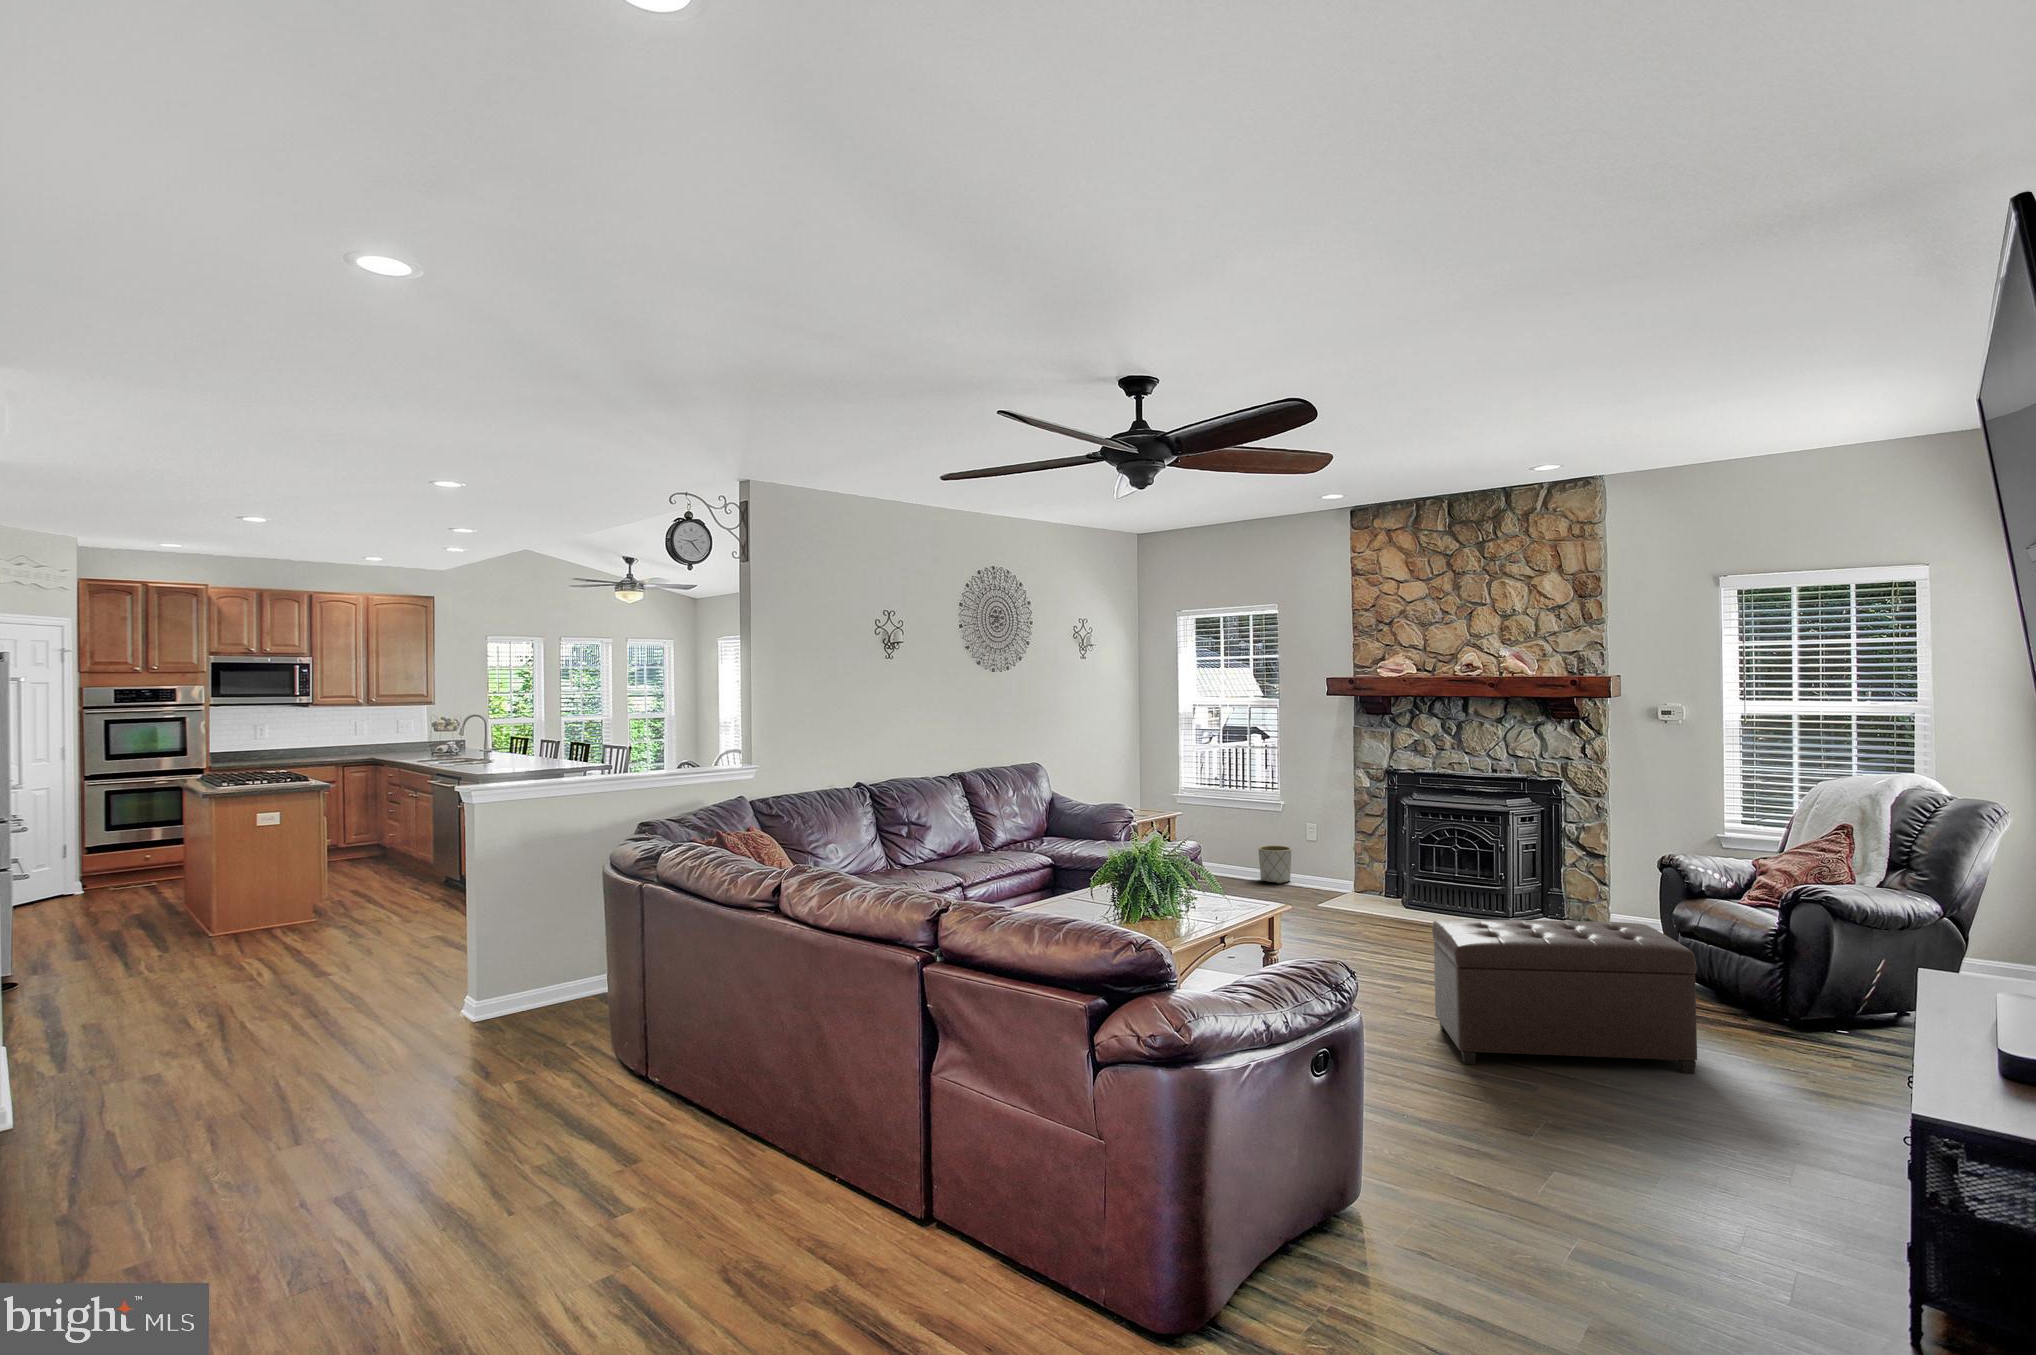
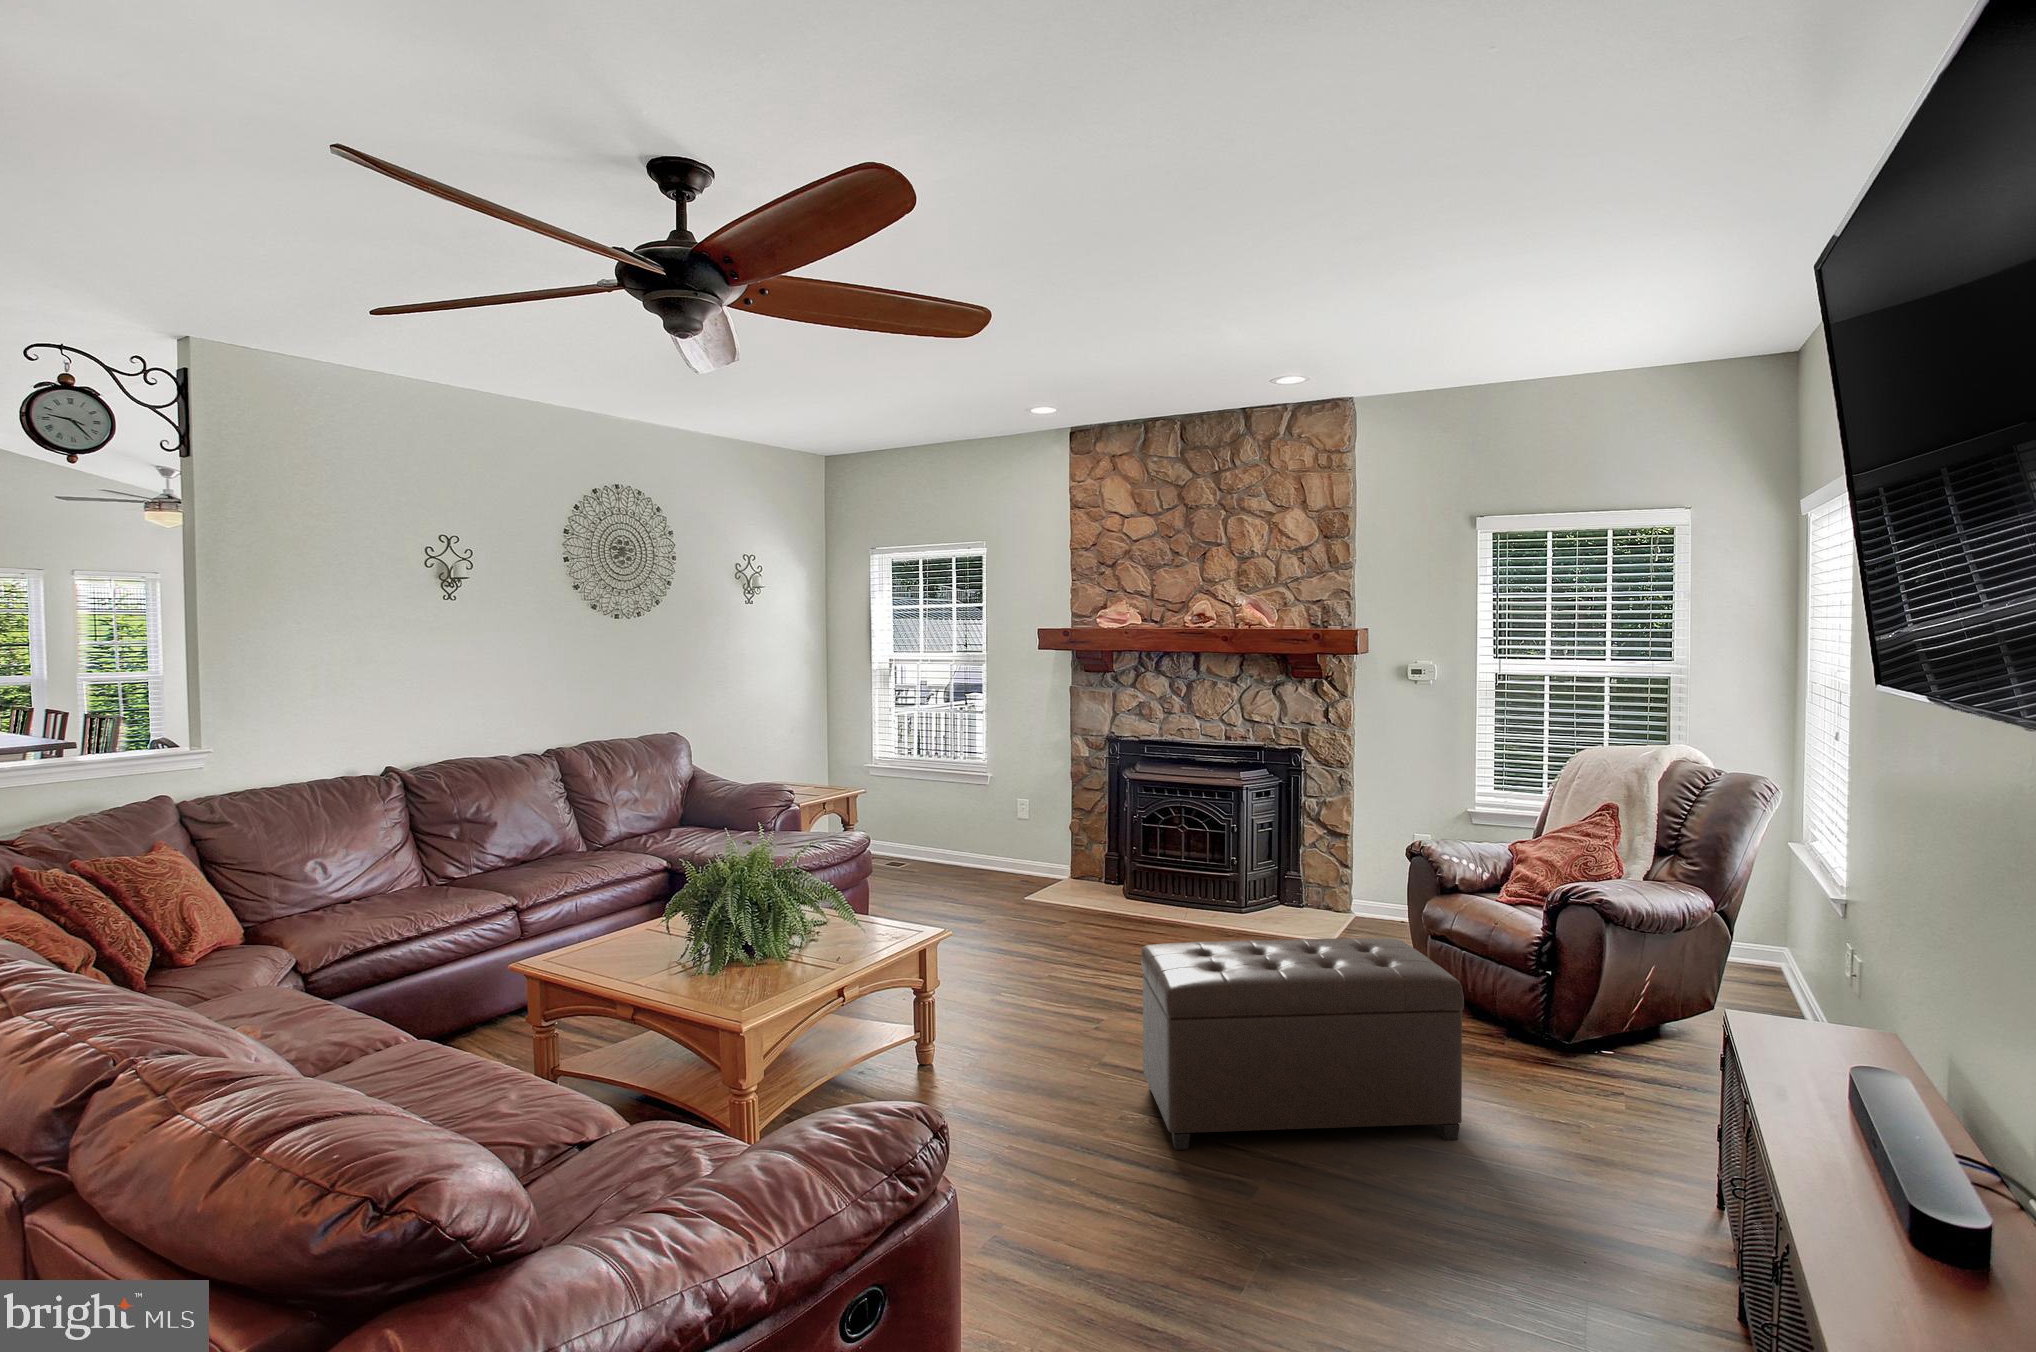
planter: present [1258,845,1291,884] -> none [961,831,1000,878]

